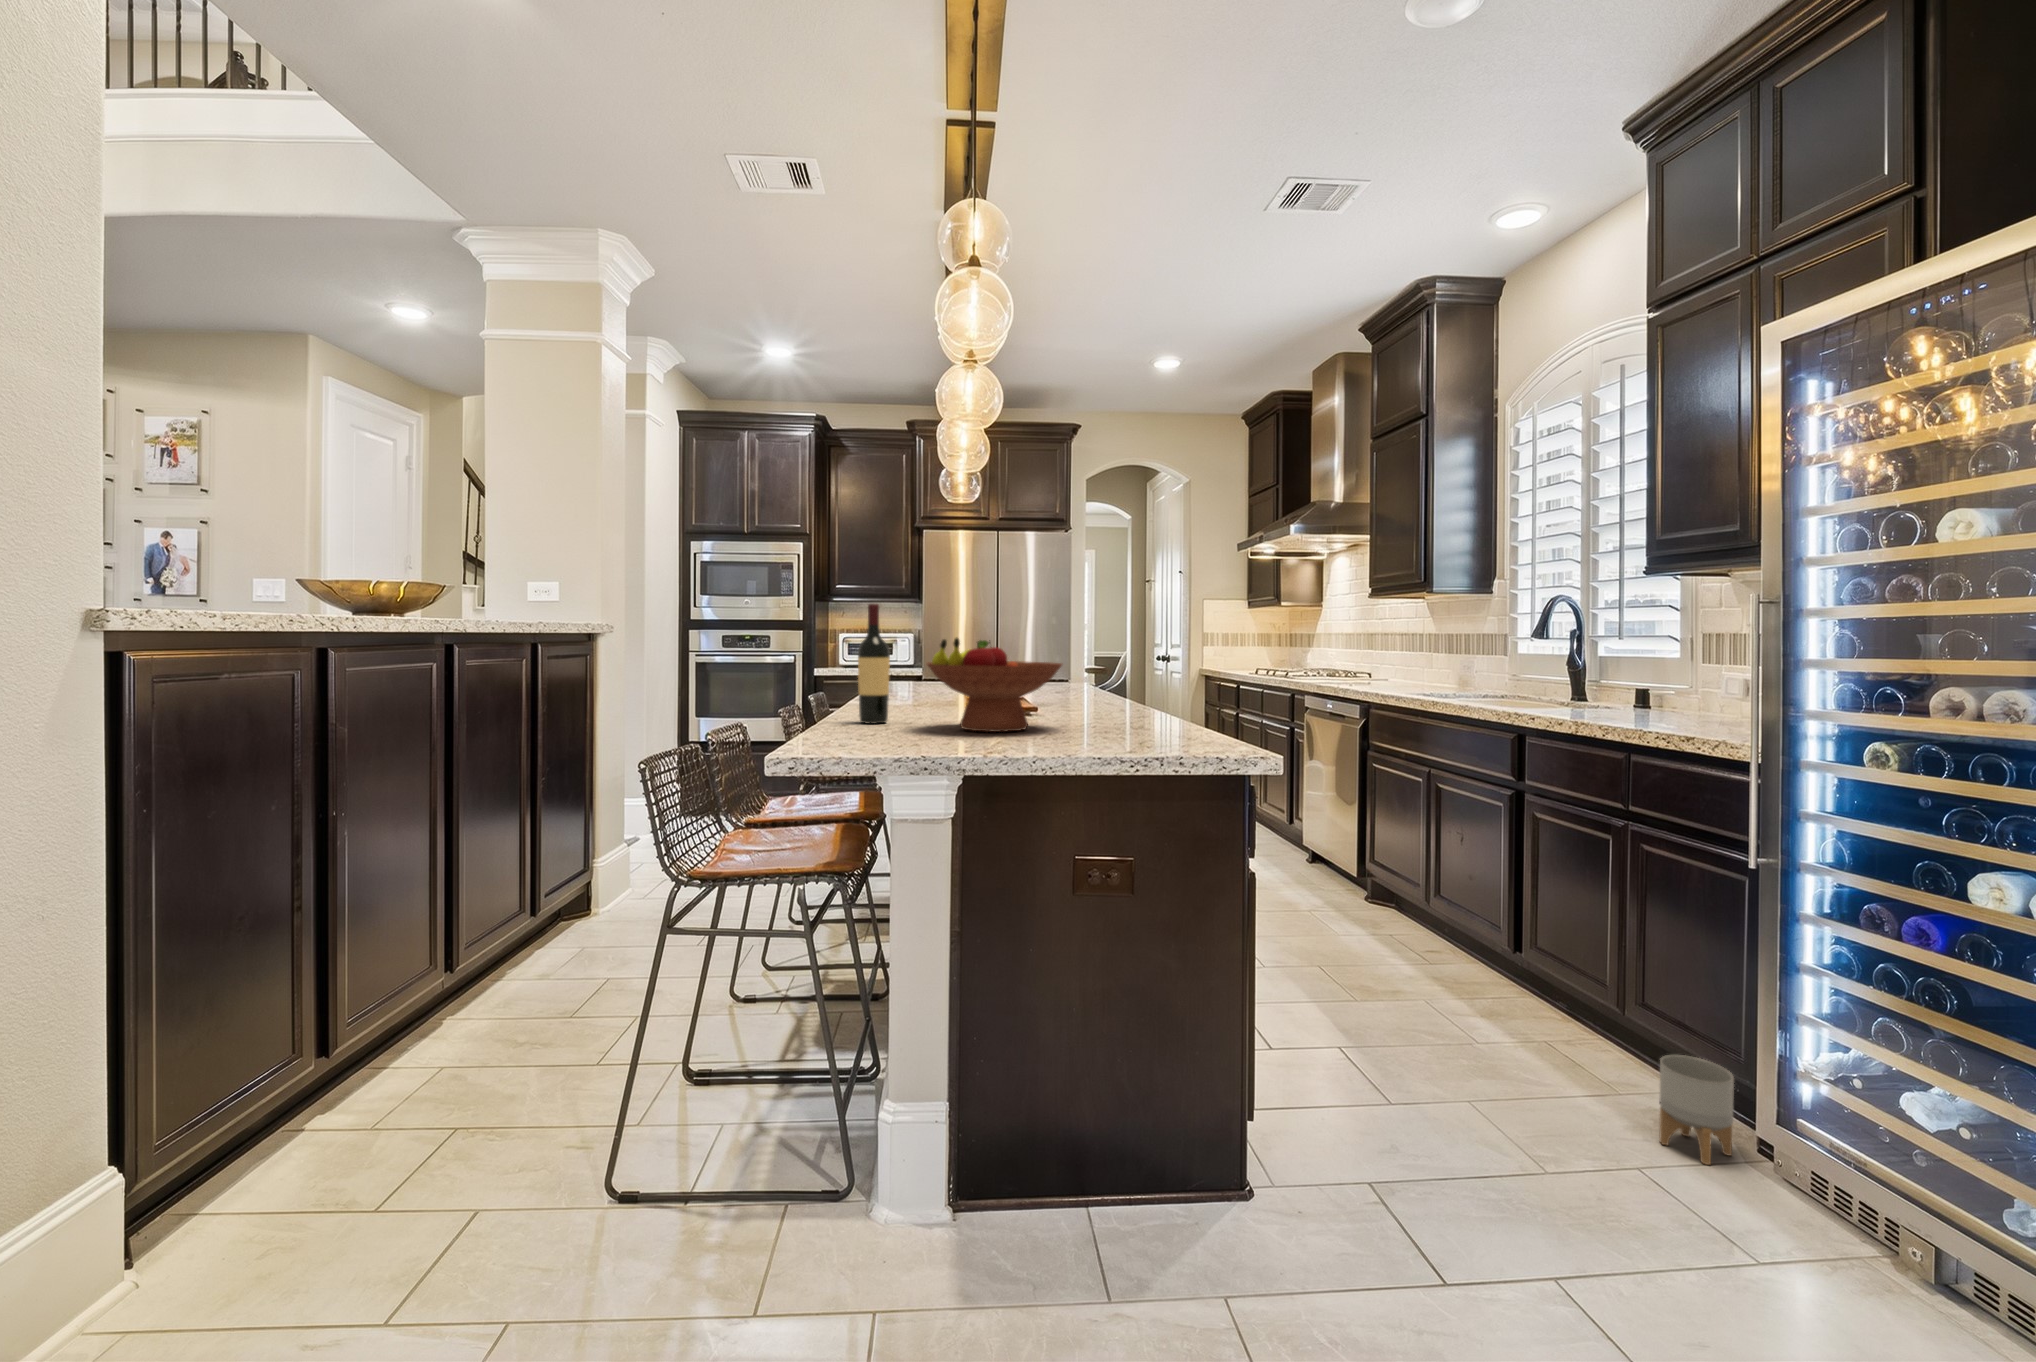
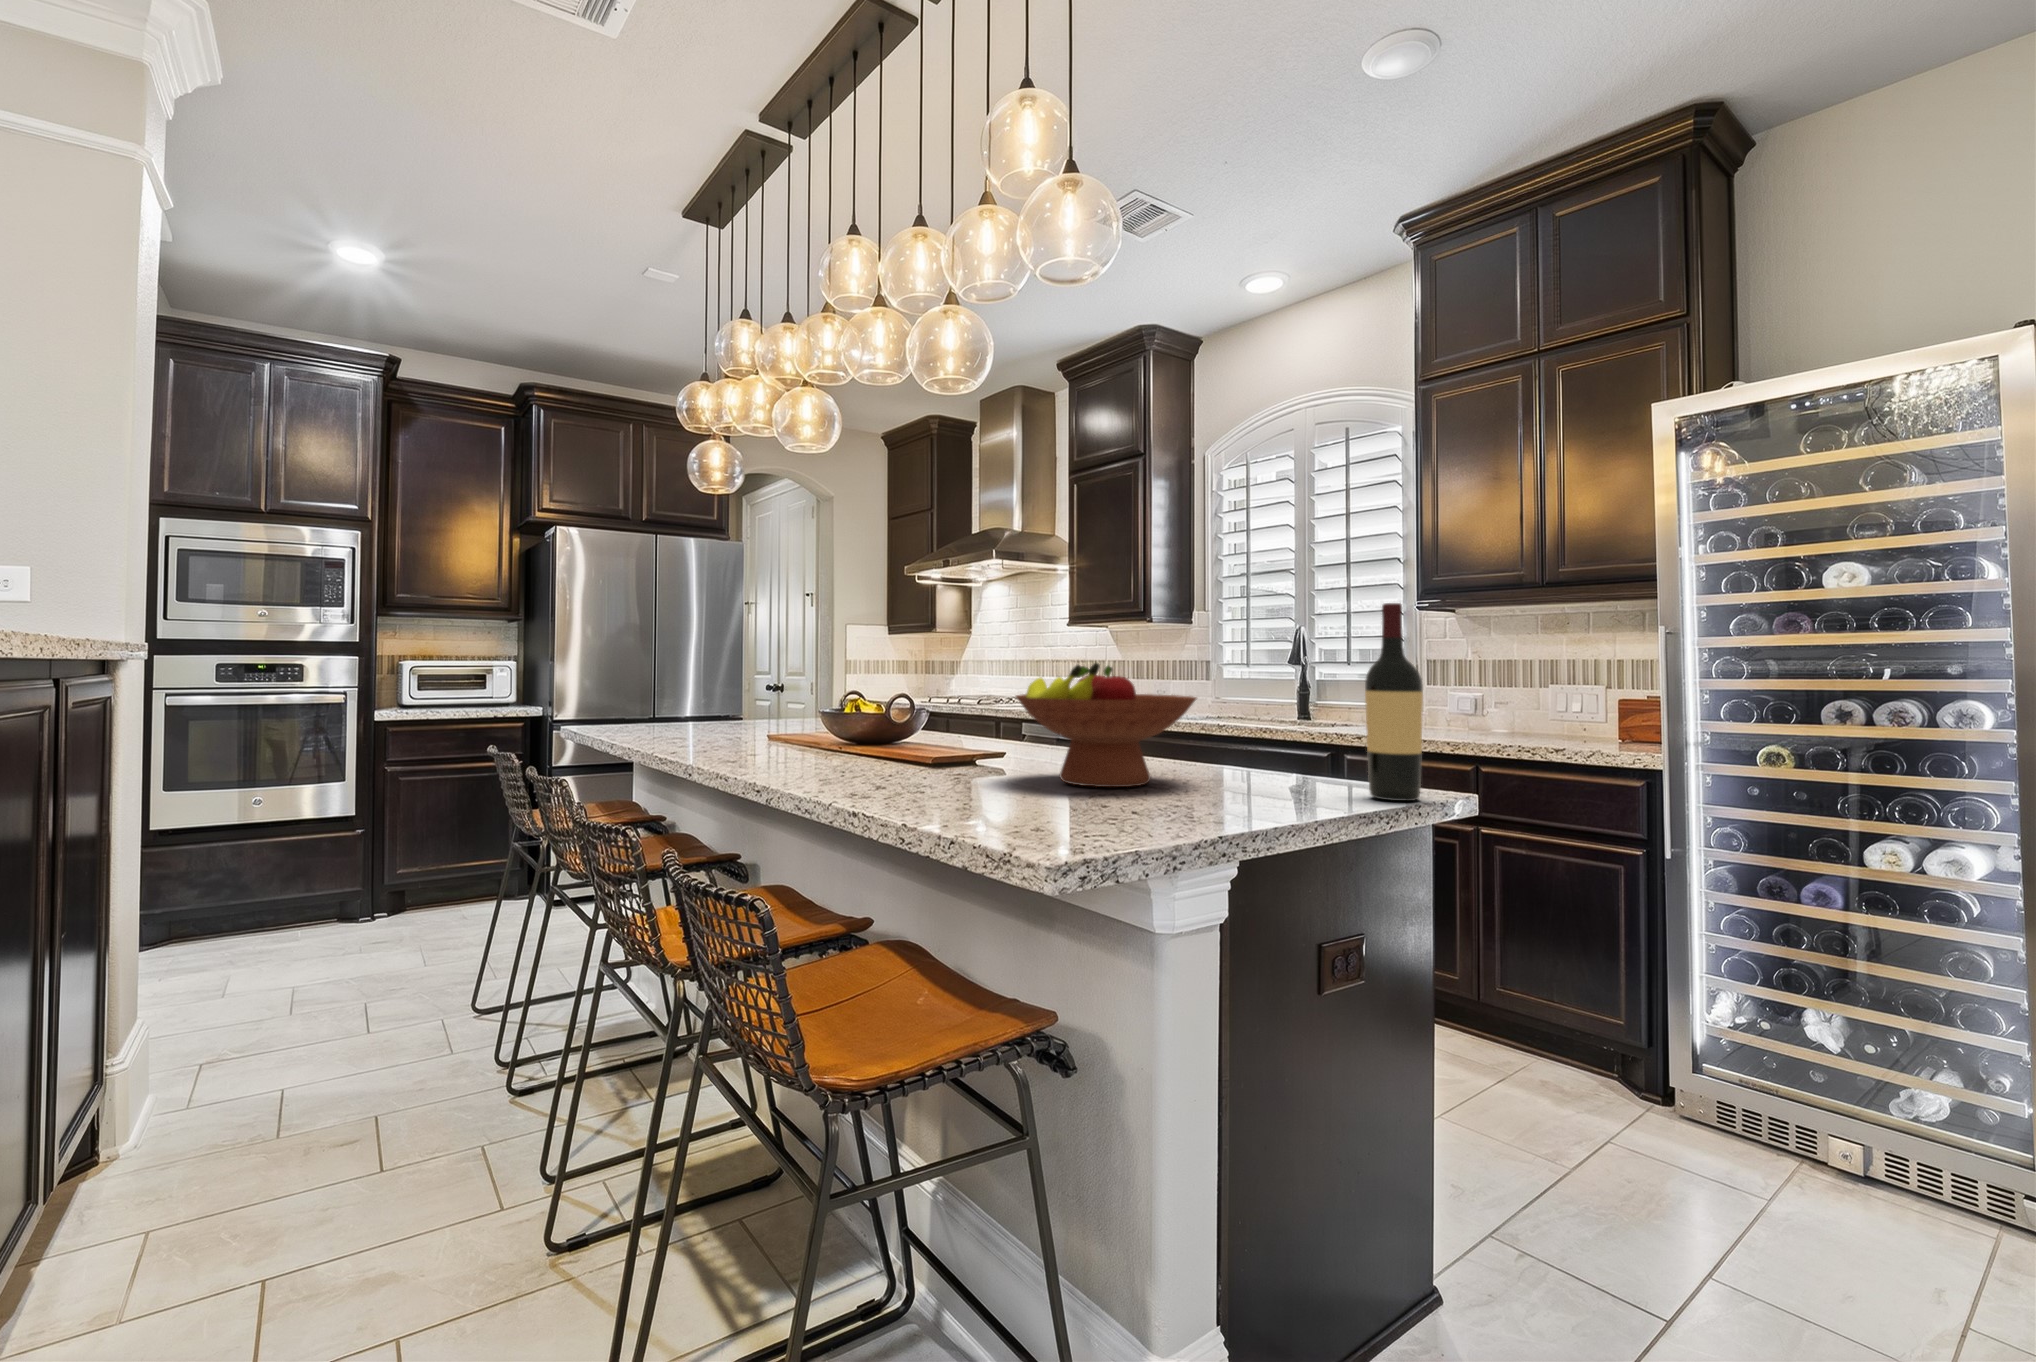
wine bottle: present [858,604,890,724] -> present [1365,603,1423,801]
planter: present [1659,1055,1734,1165] -> none [1583,1030,1647,1125]

